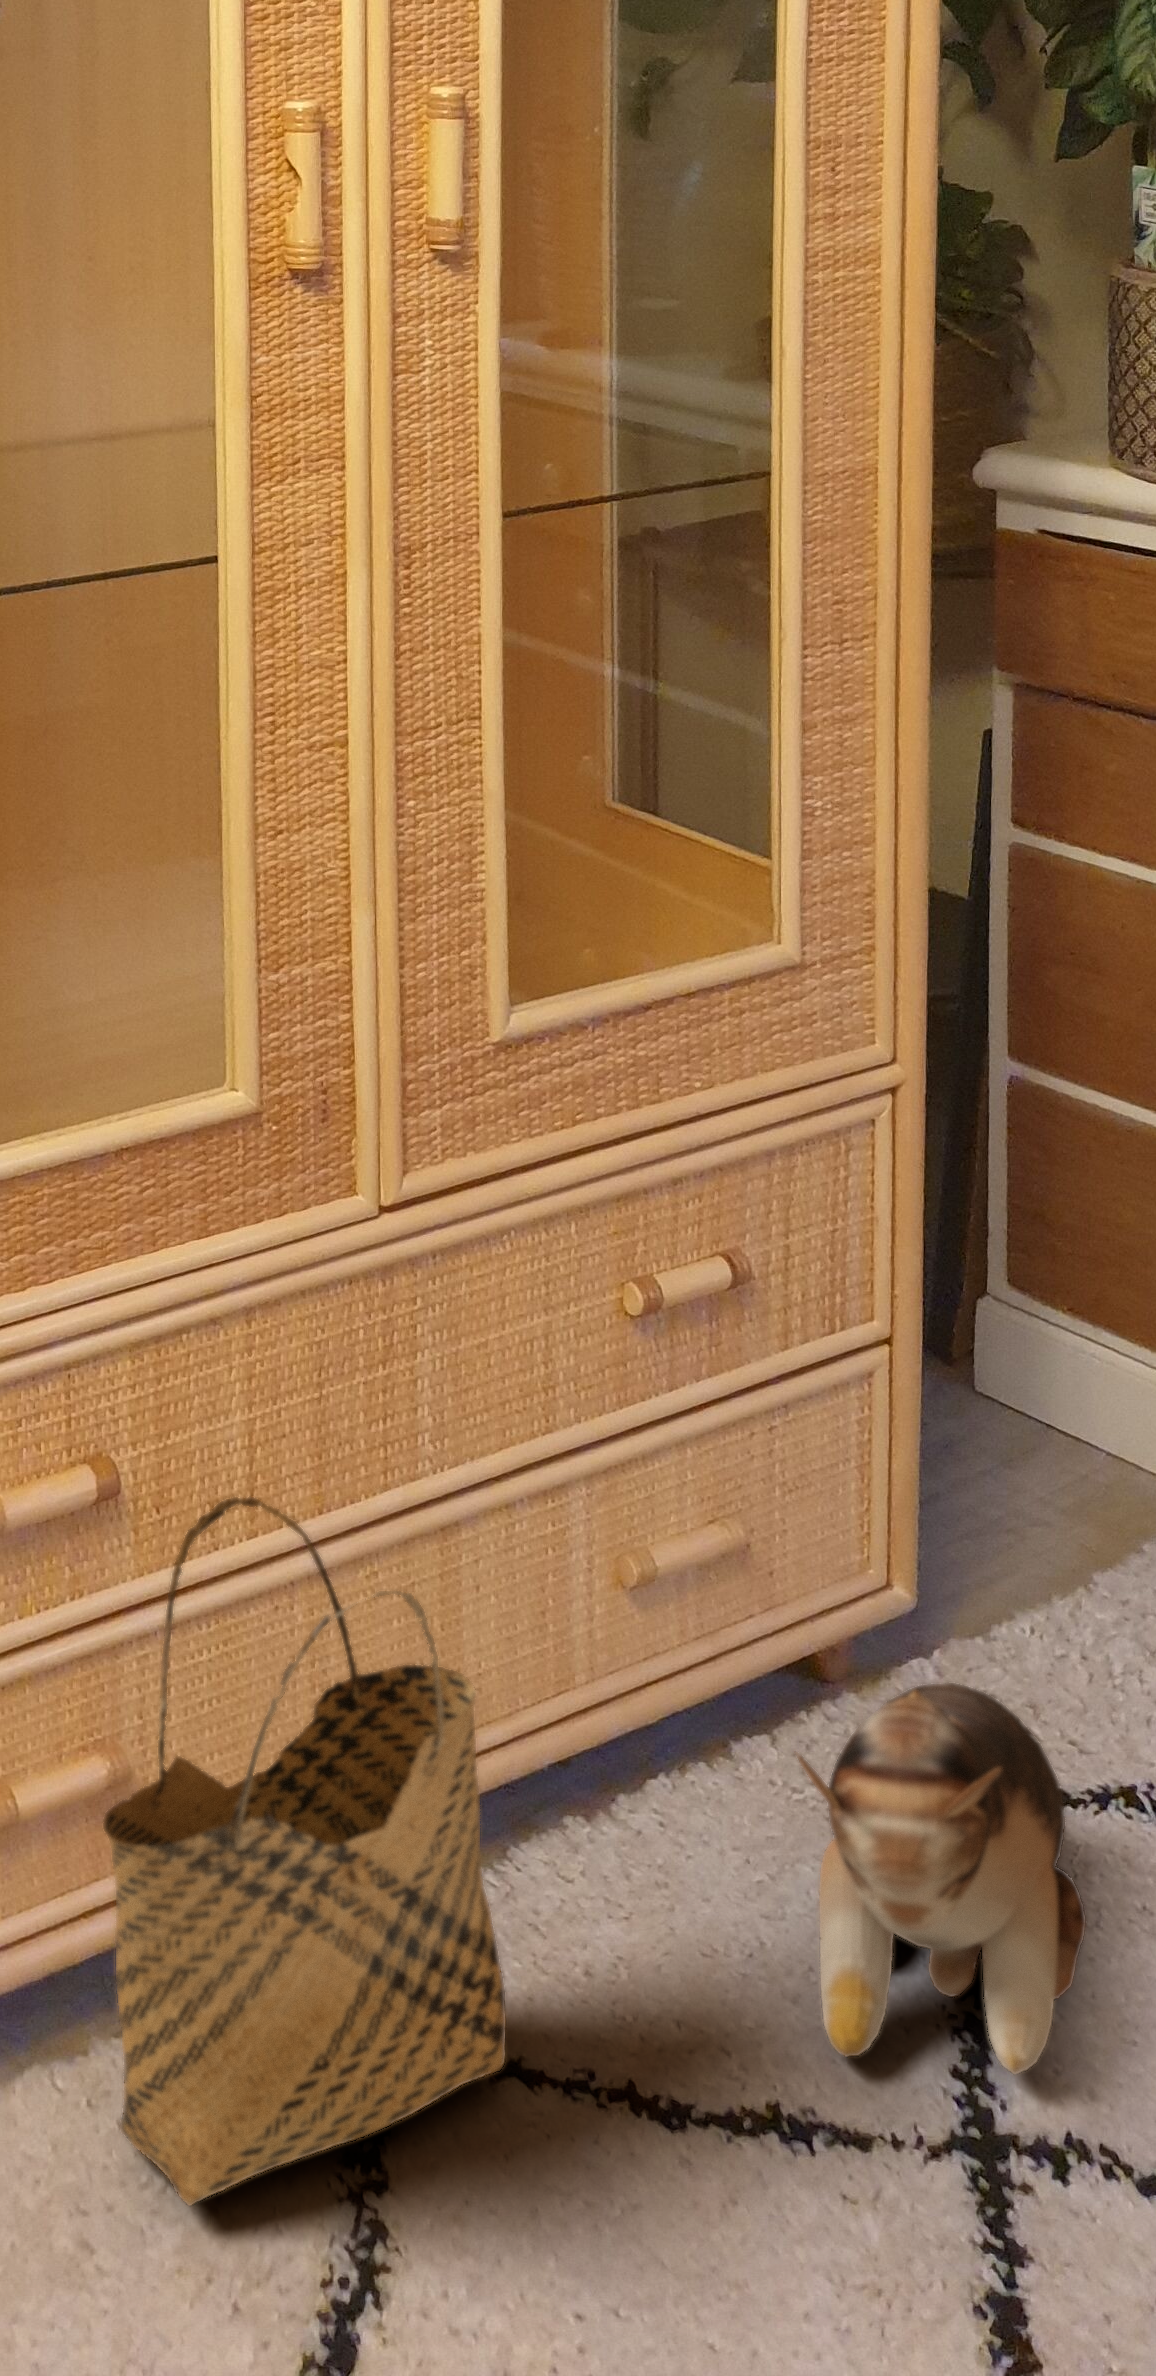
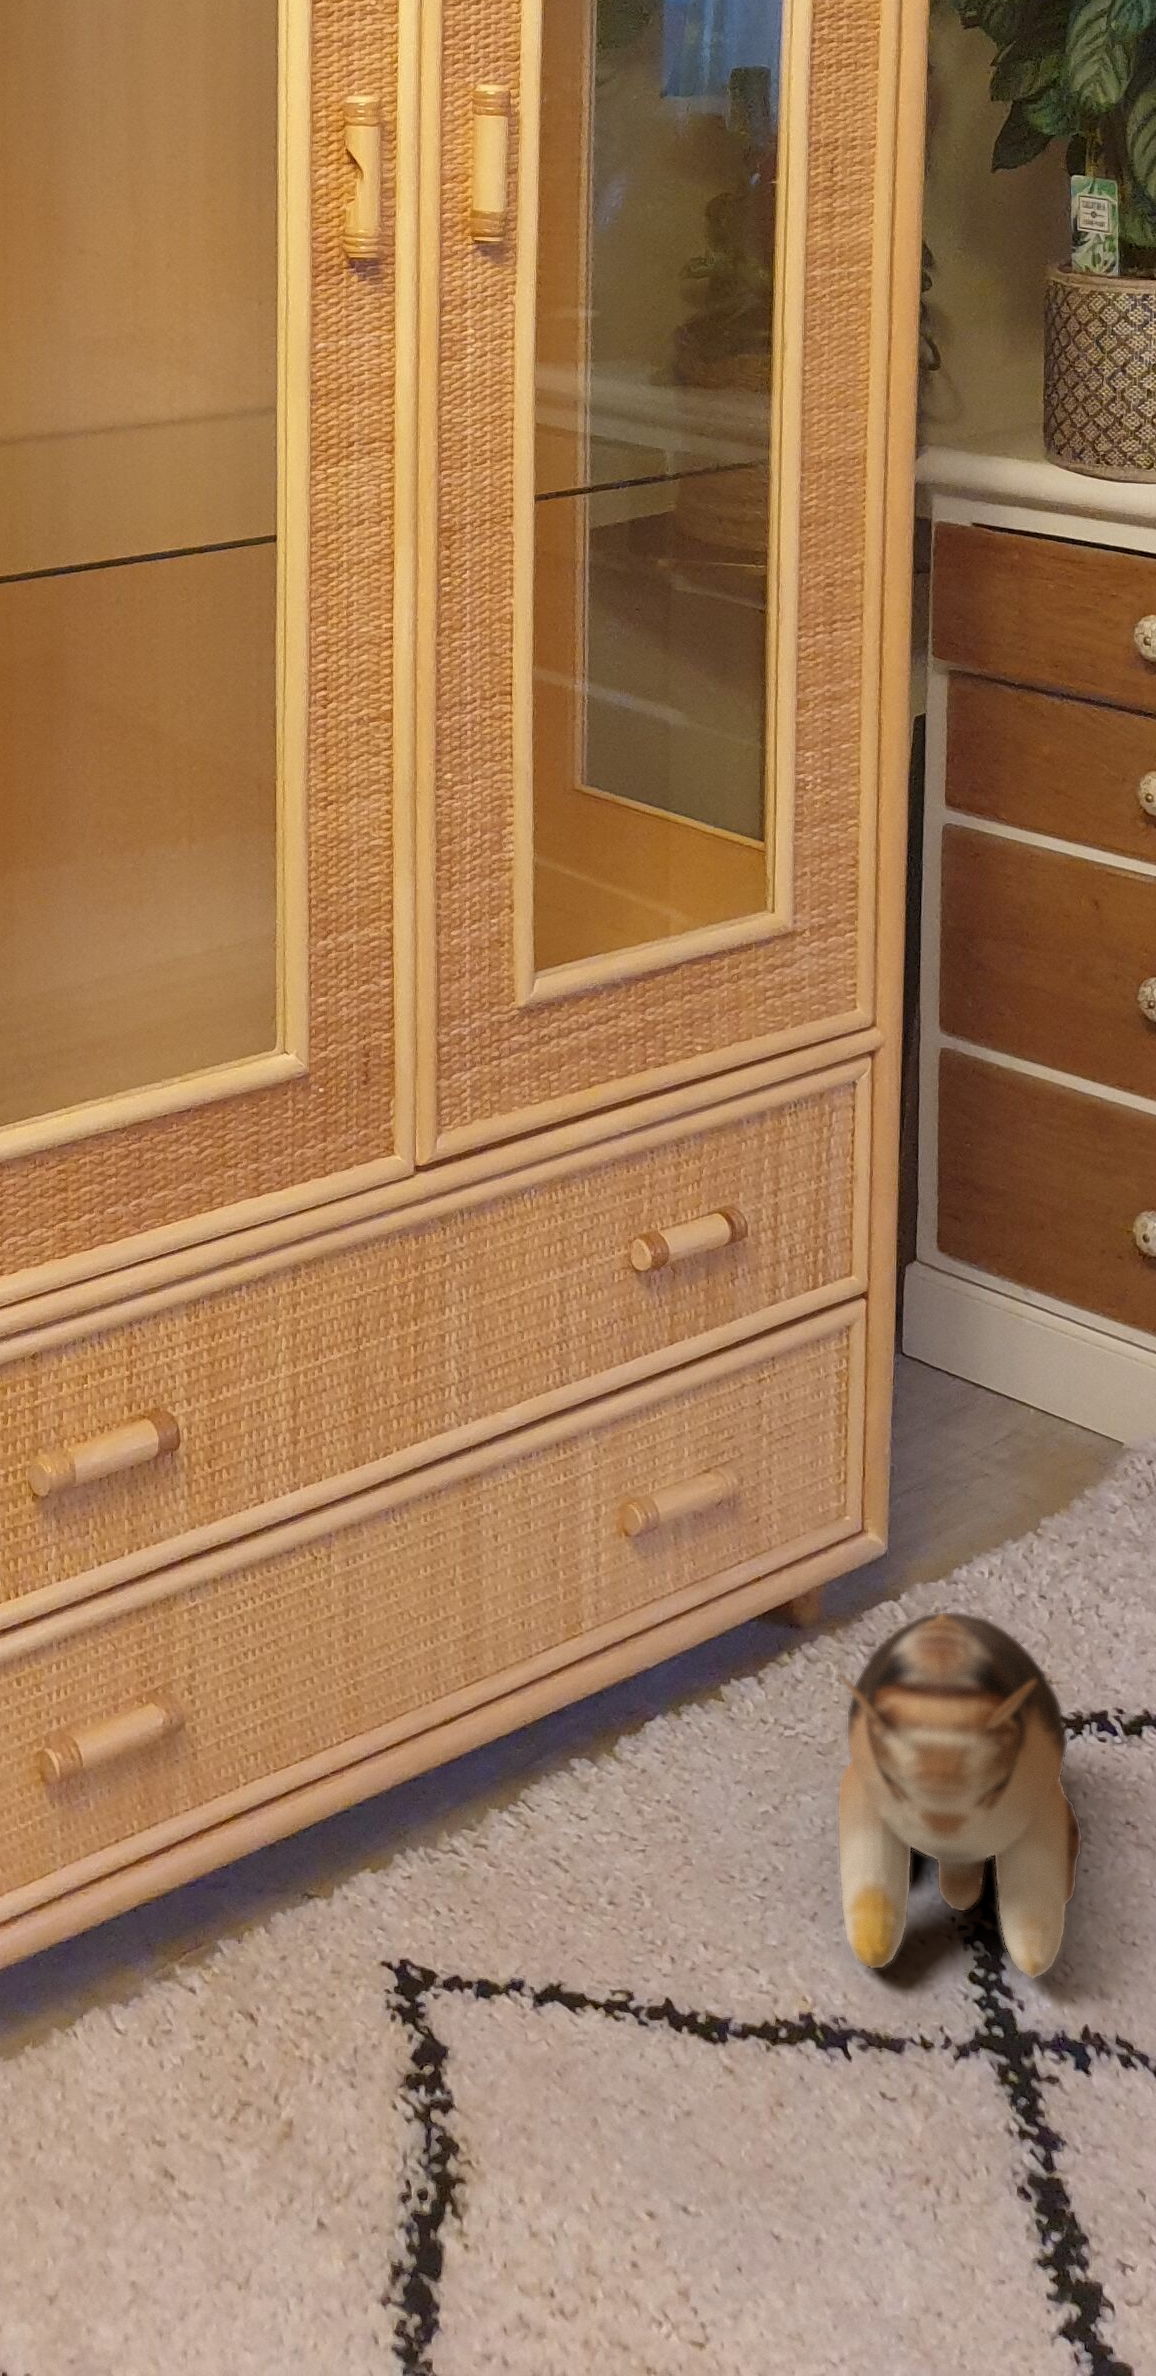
woven basket: present [103,1497,506,2205] -> none [181,1445,550,2130]

